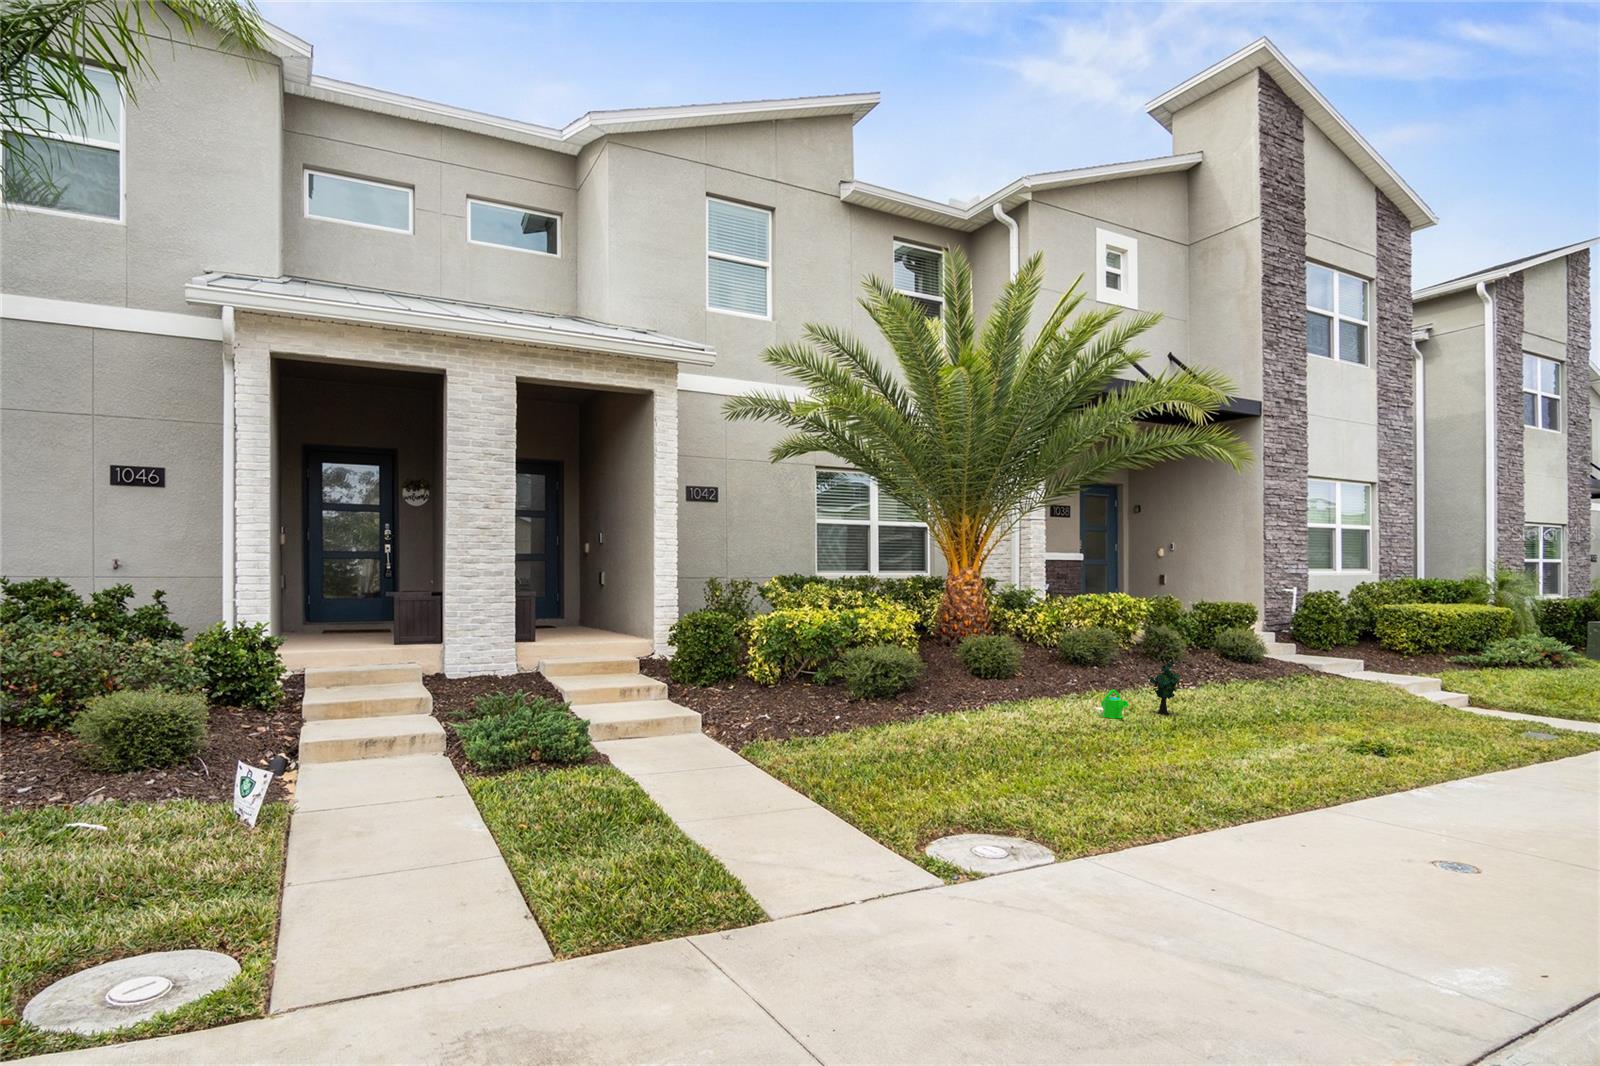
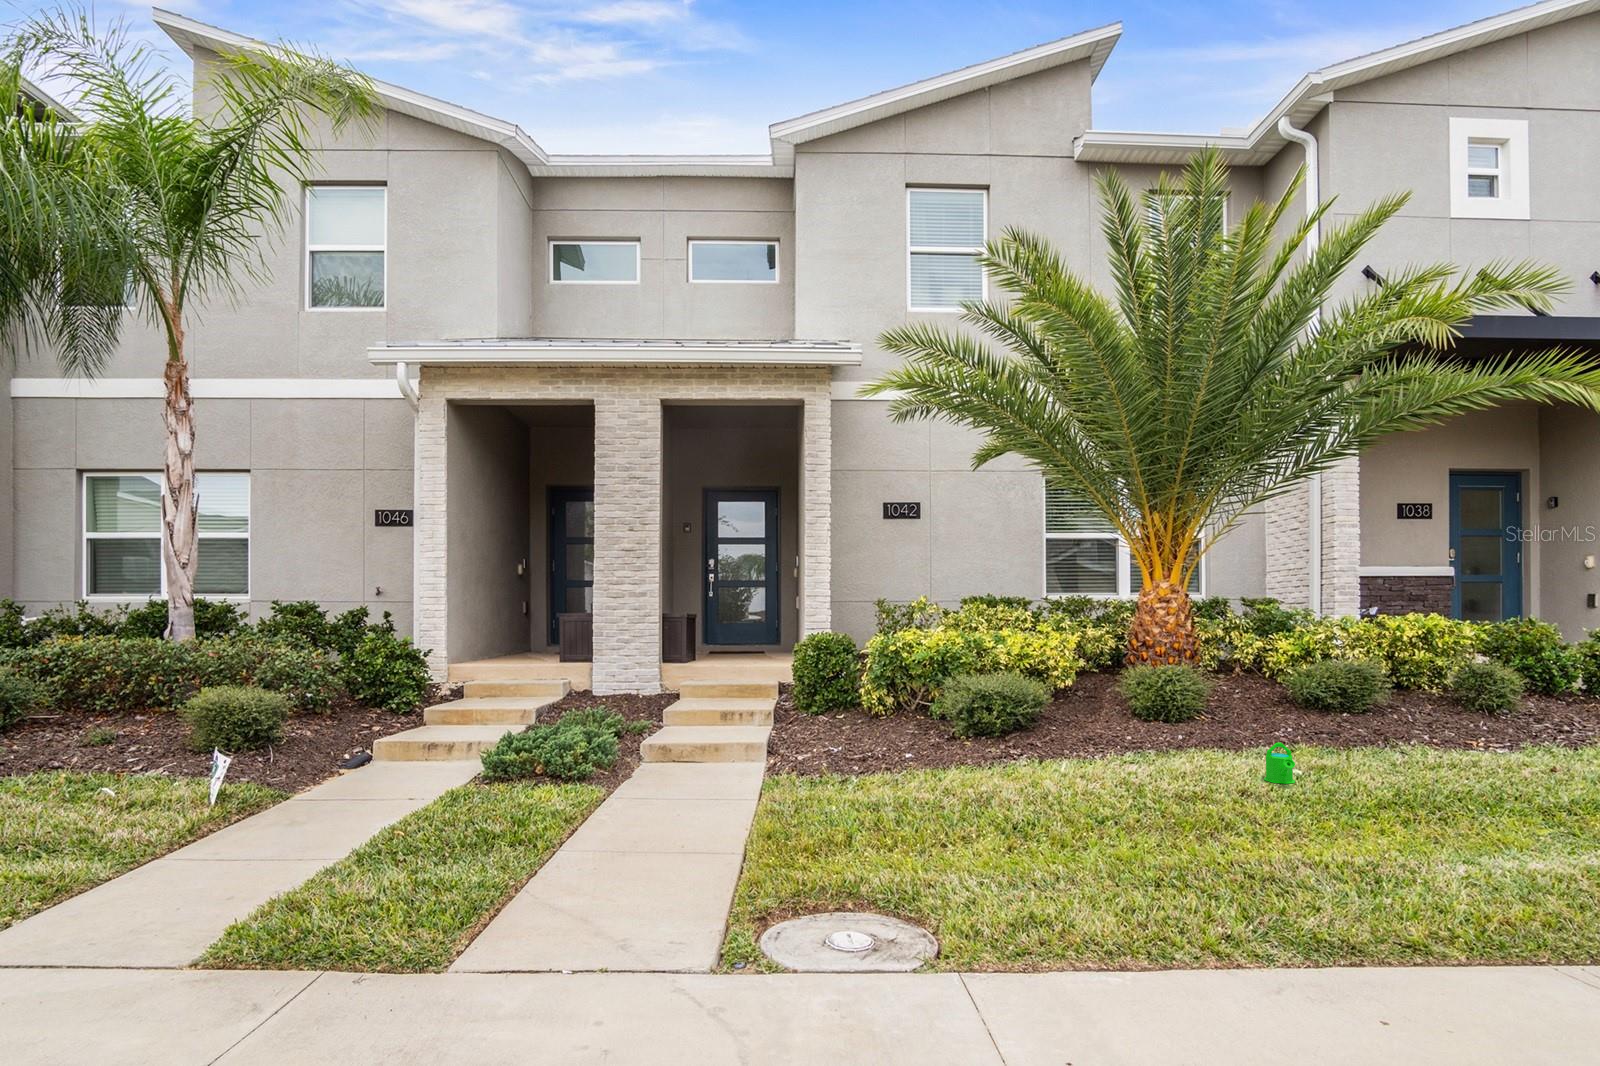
decorative plant: present [1149,661,1180,714] -> none [1347,706,1400,784]

